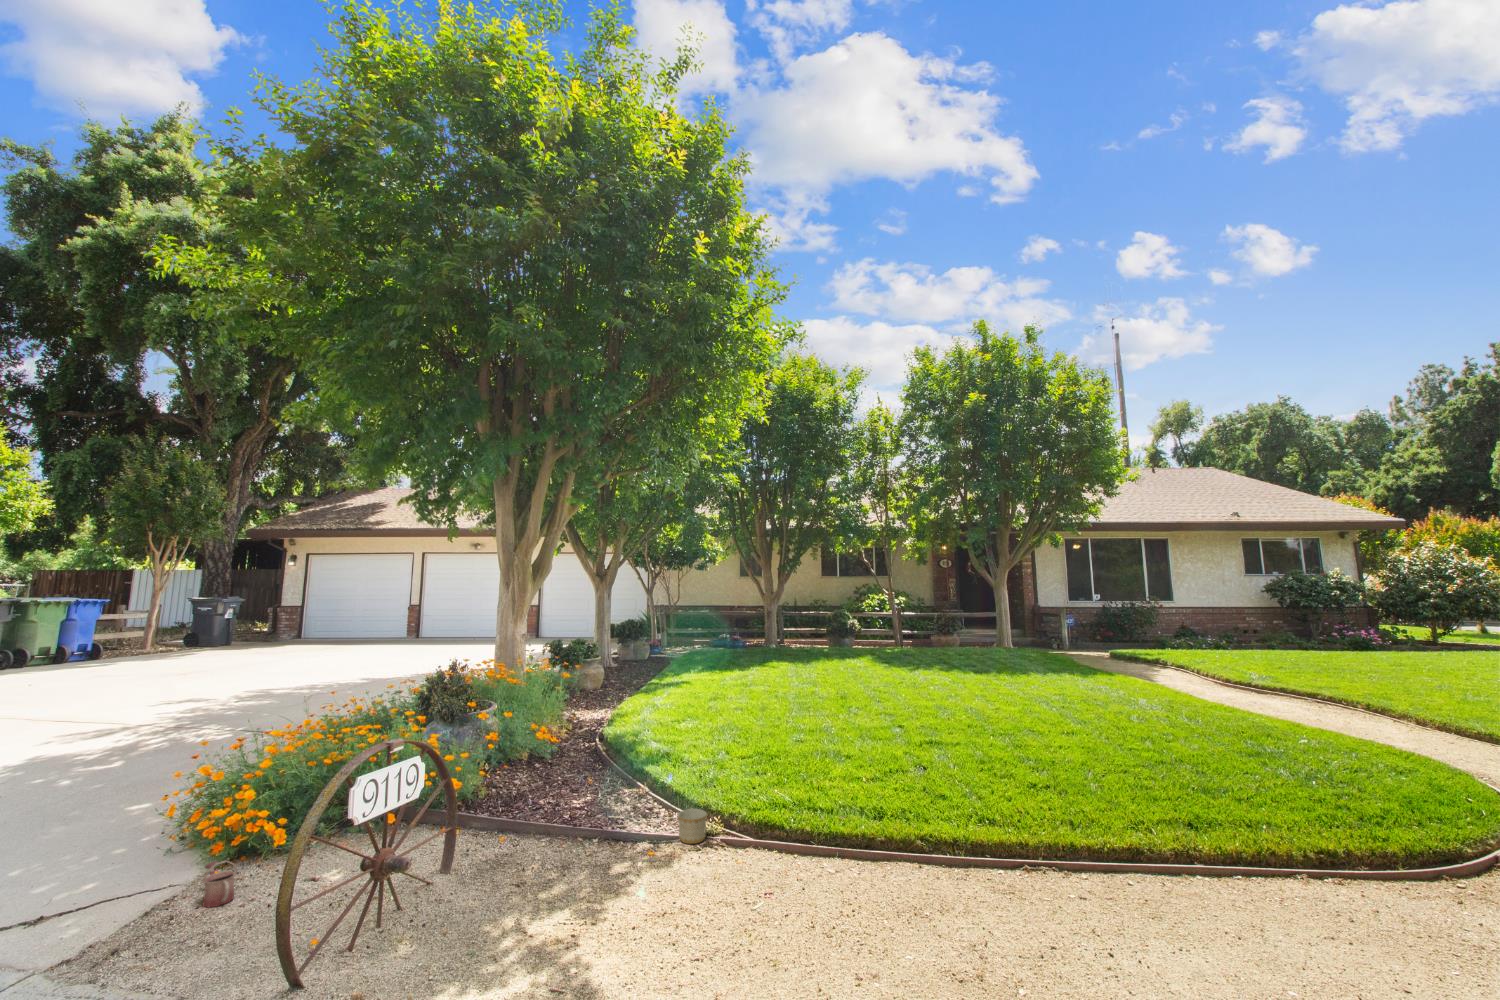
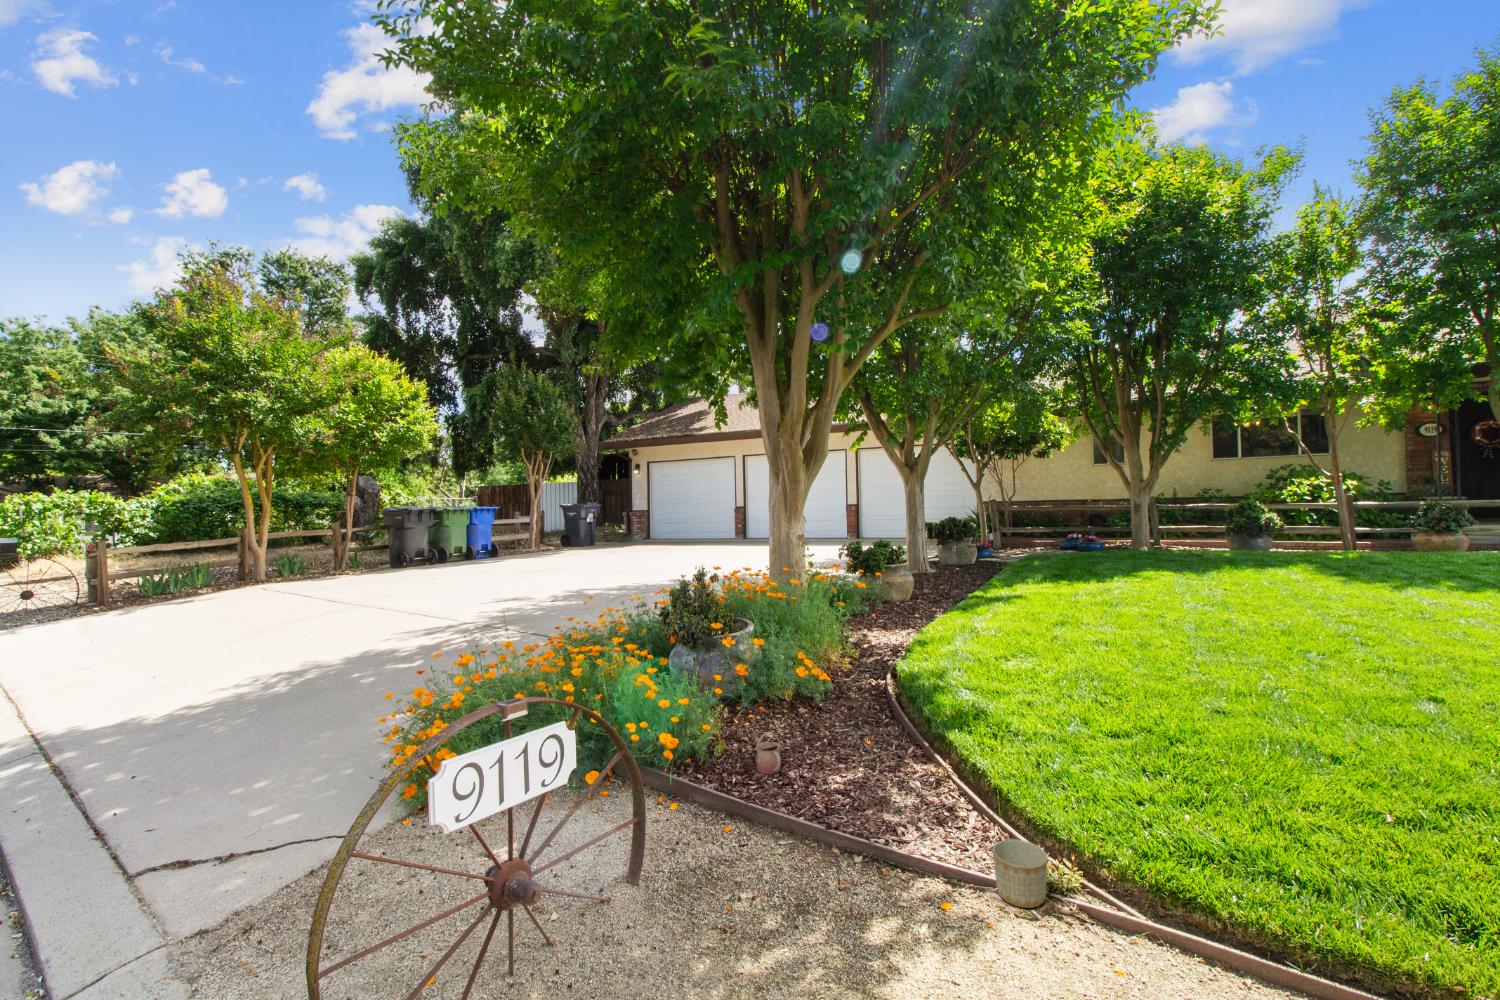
watering can: present [203,861,237,907] -> present [750,731,781,774]

